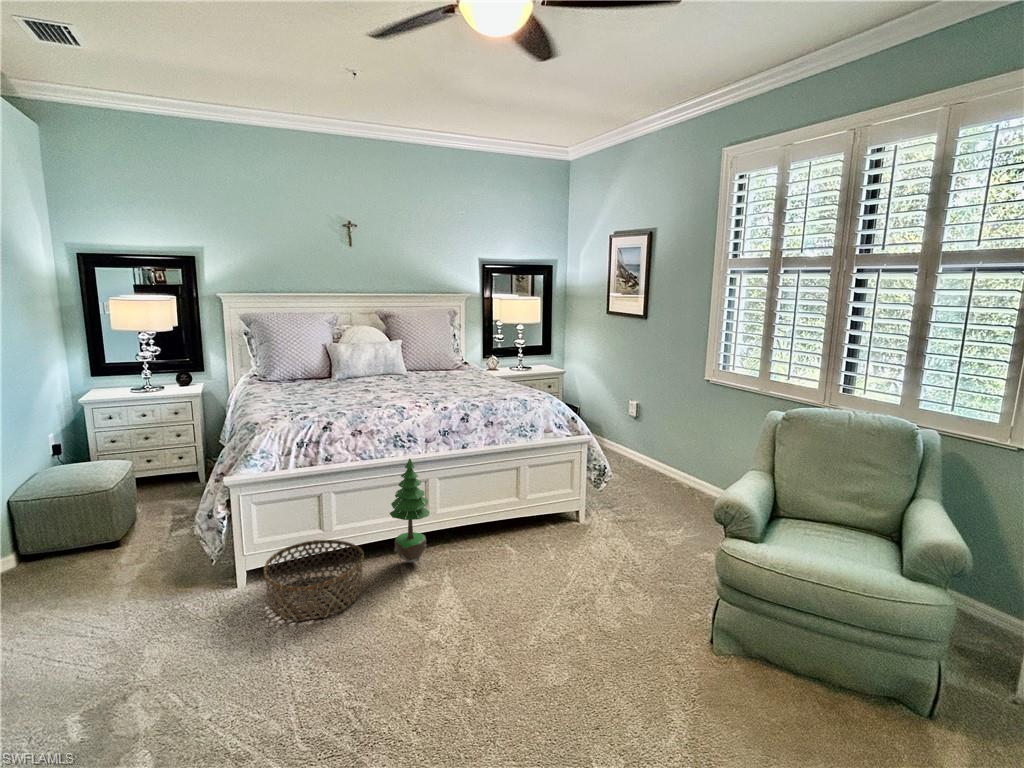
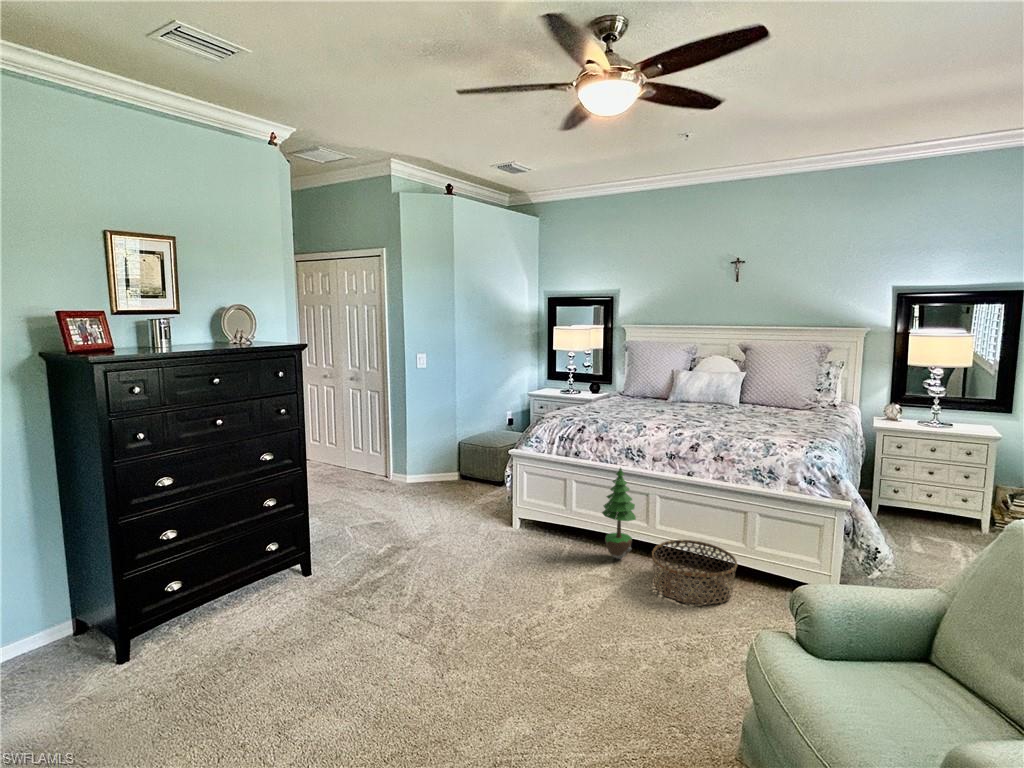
basket: present [264,540,364,621] -> present [652,540,737,605]

